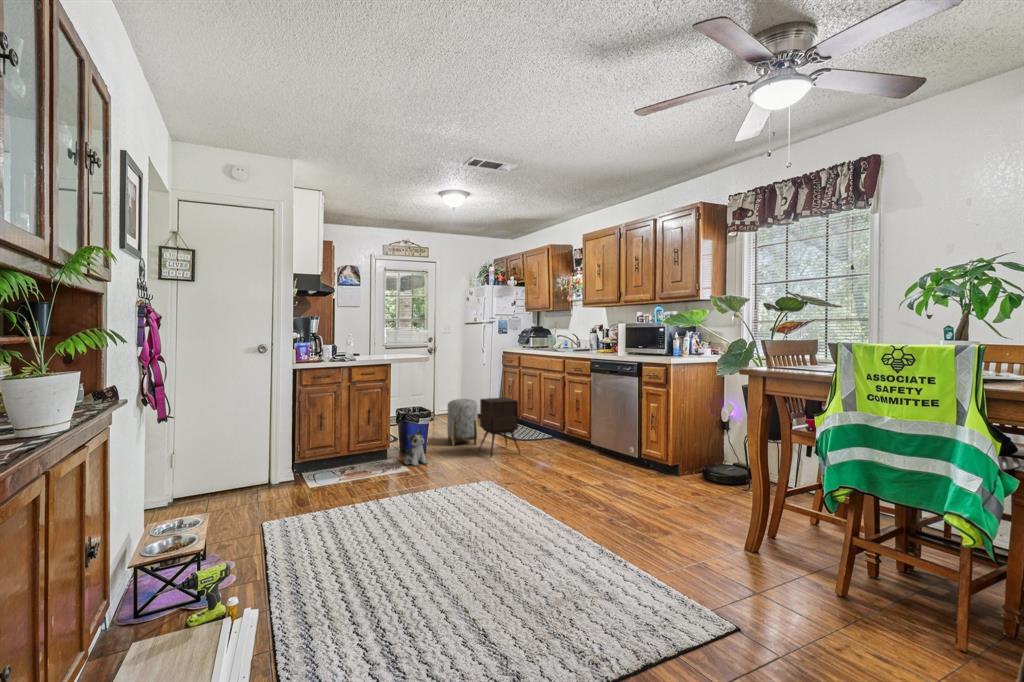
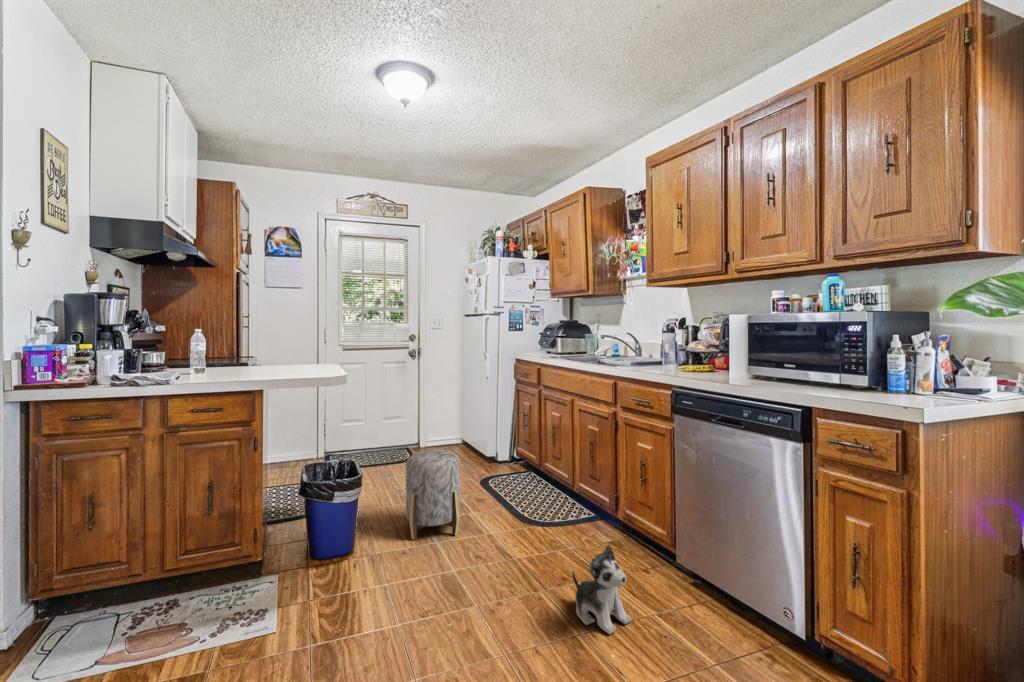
side table: present [479,398,520,457] -> none [454,456,532,590]
plush toy: present [404,429,428,466] -> present [572,545,631,634]

